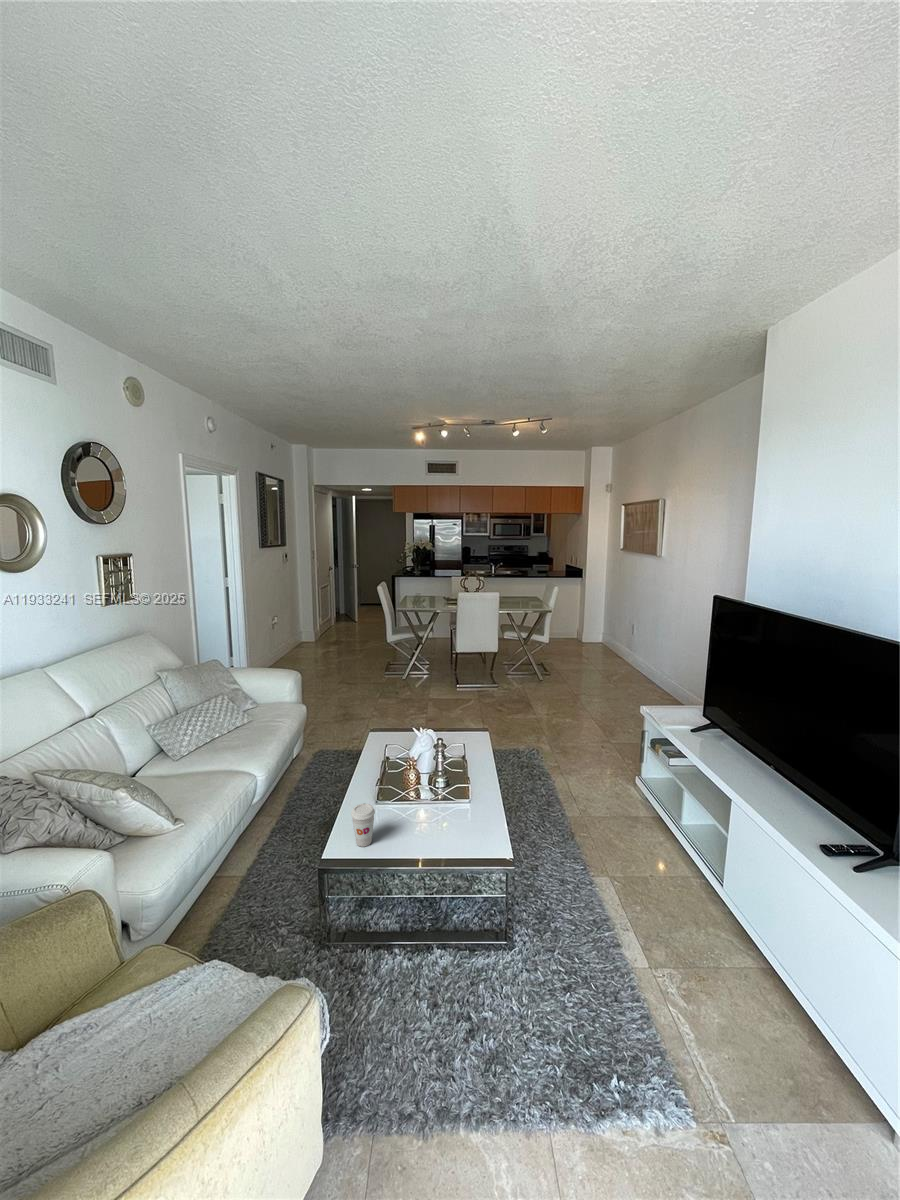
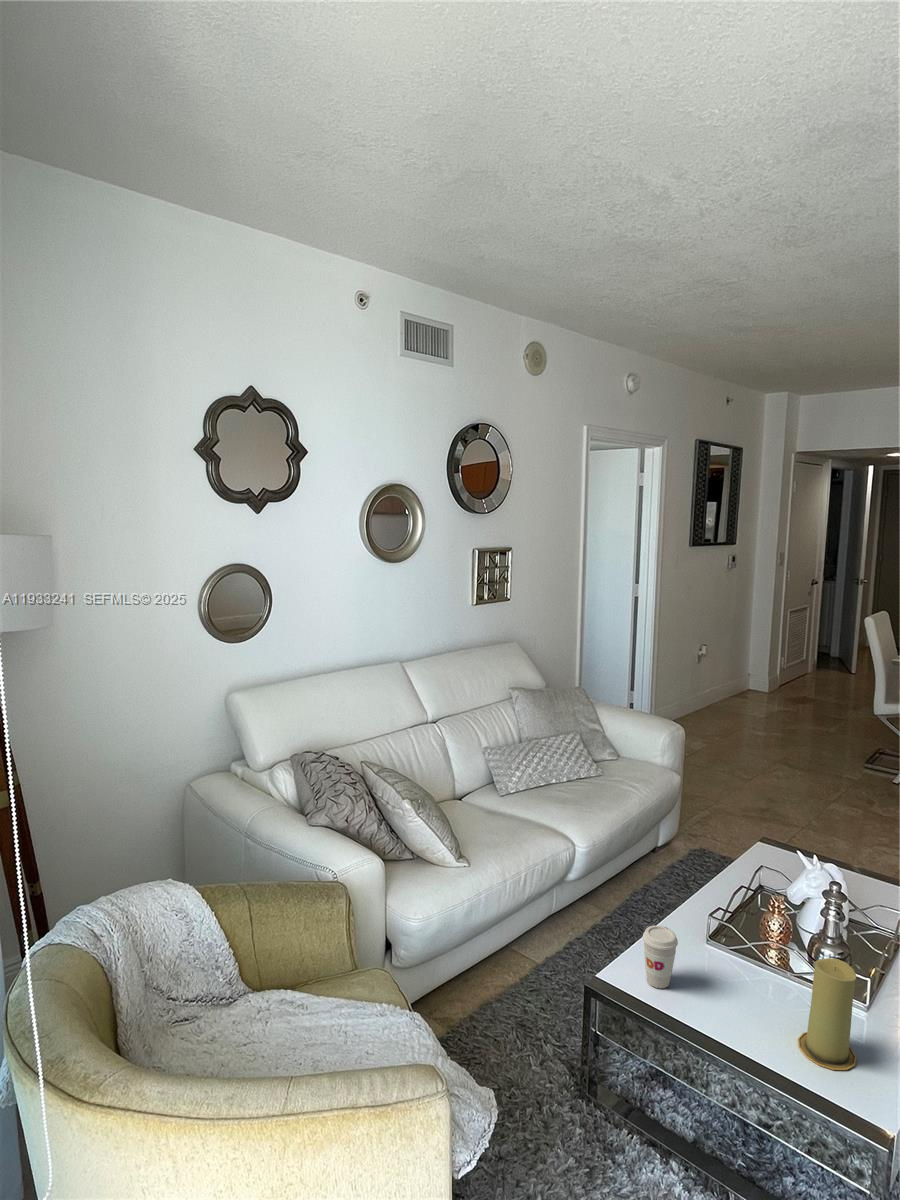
candle: none [453,779,484,843] -> present [798,958,856,1070]

